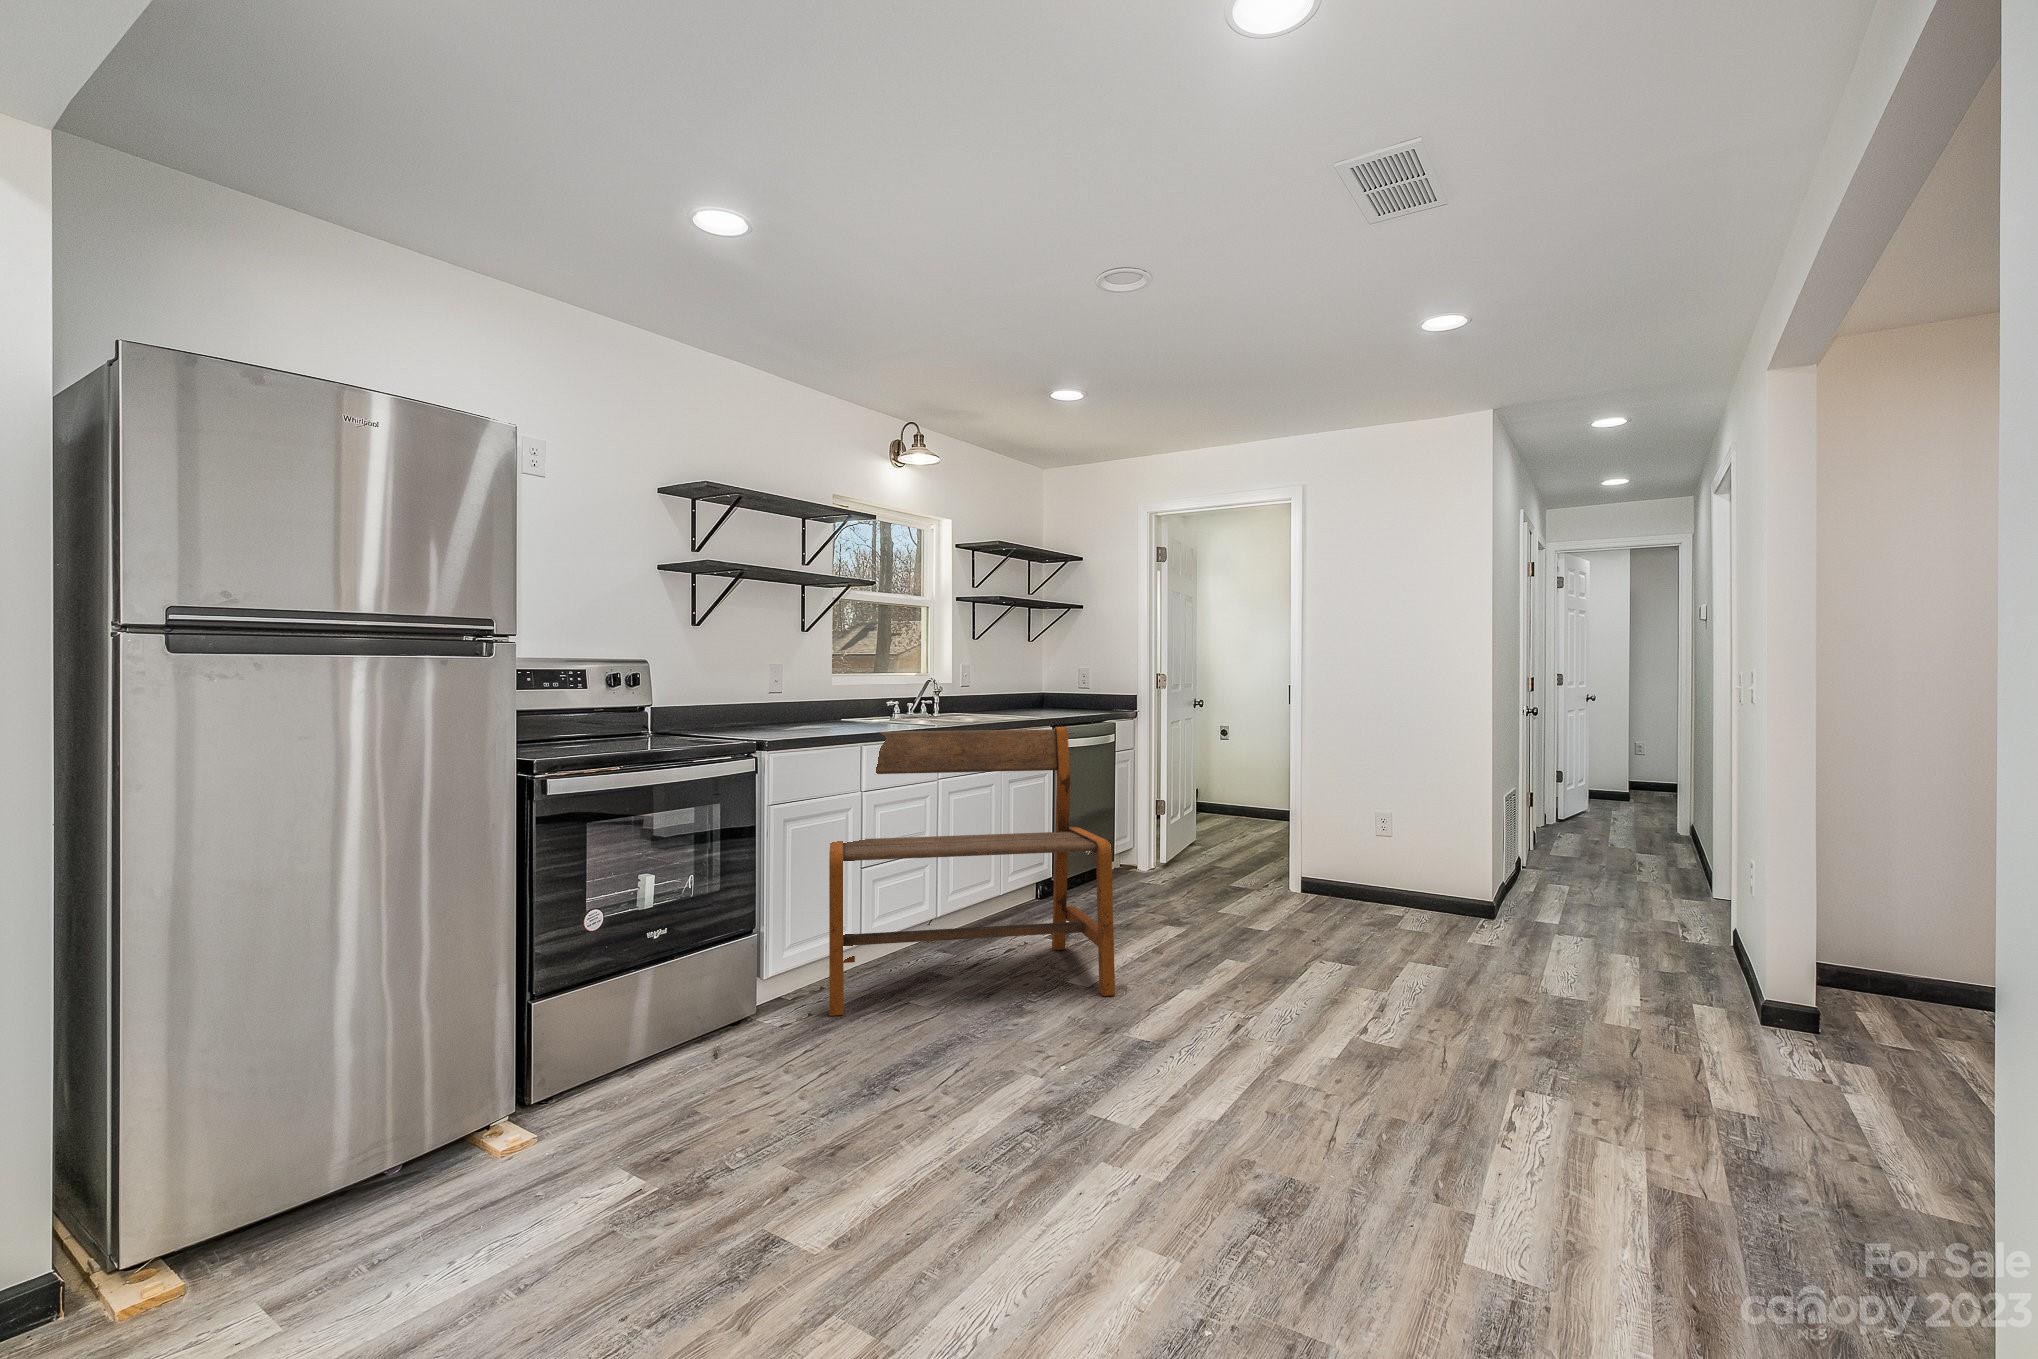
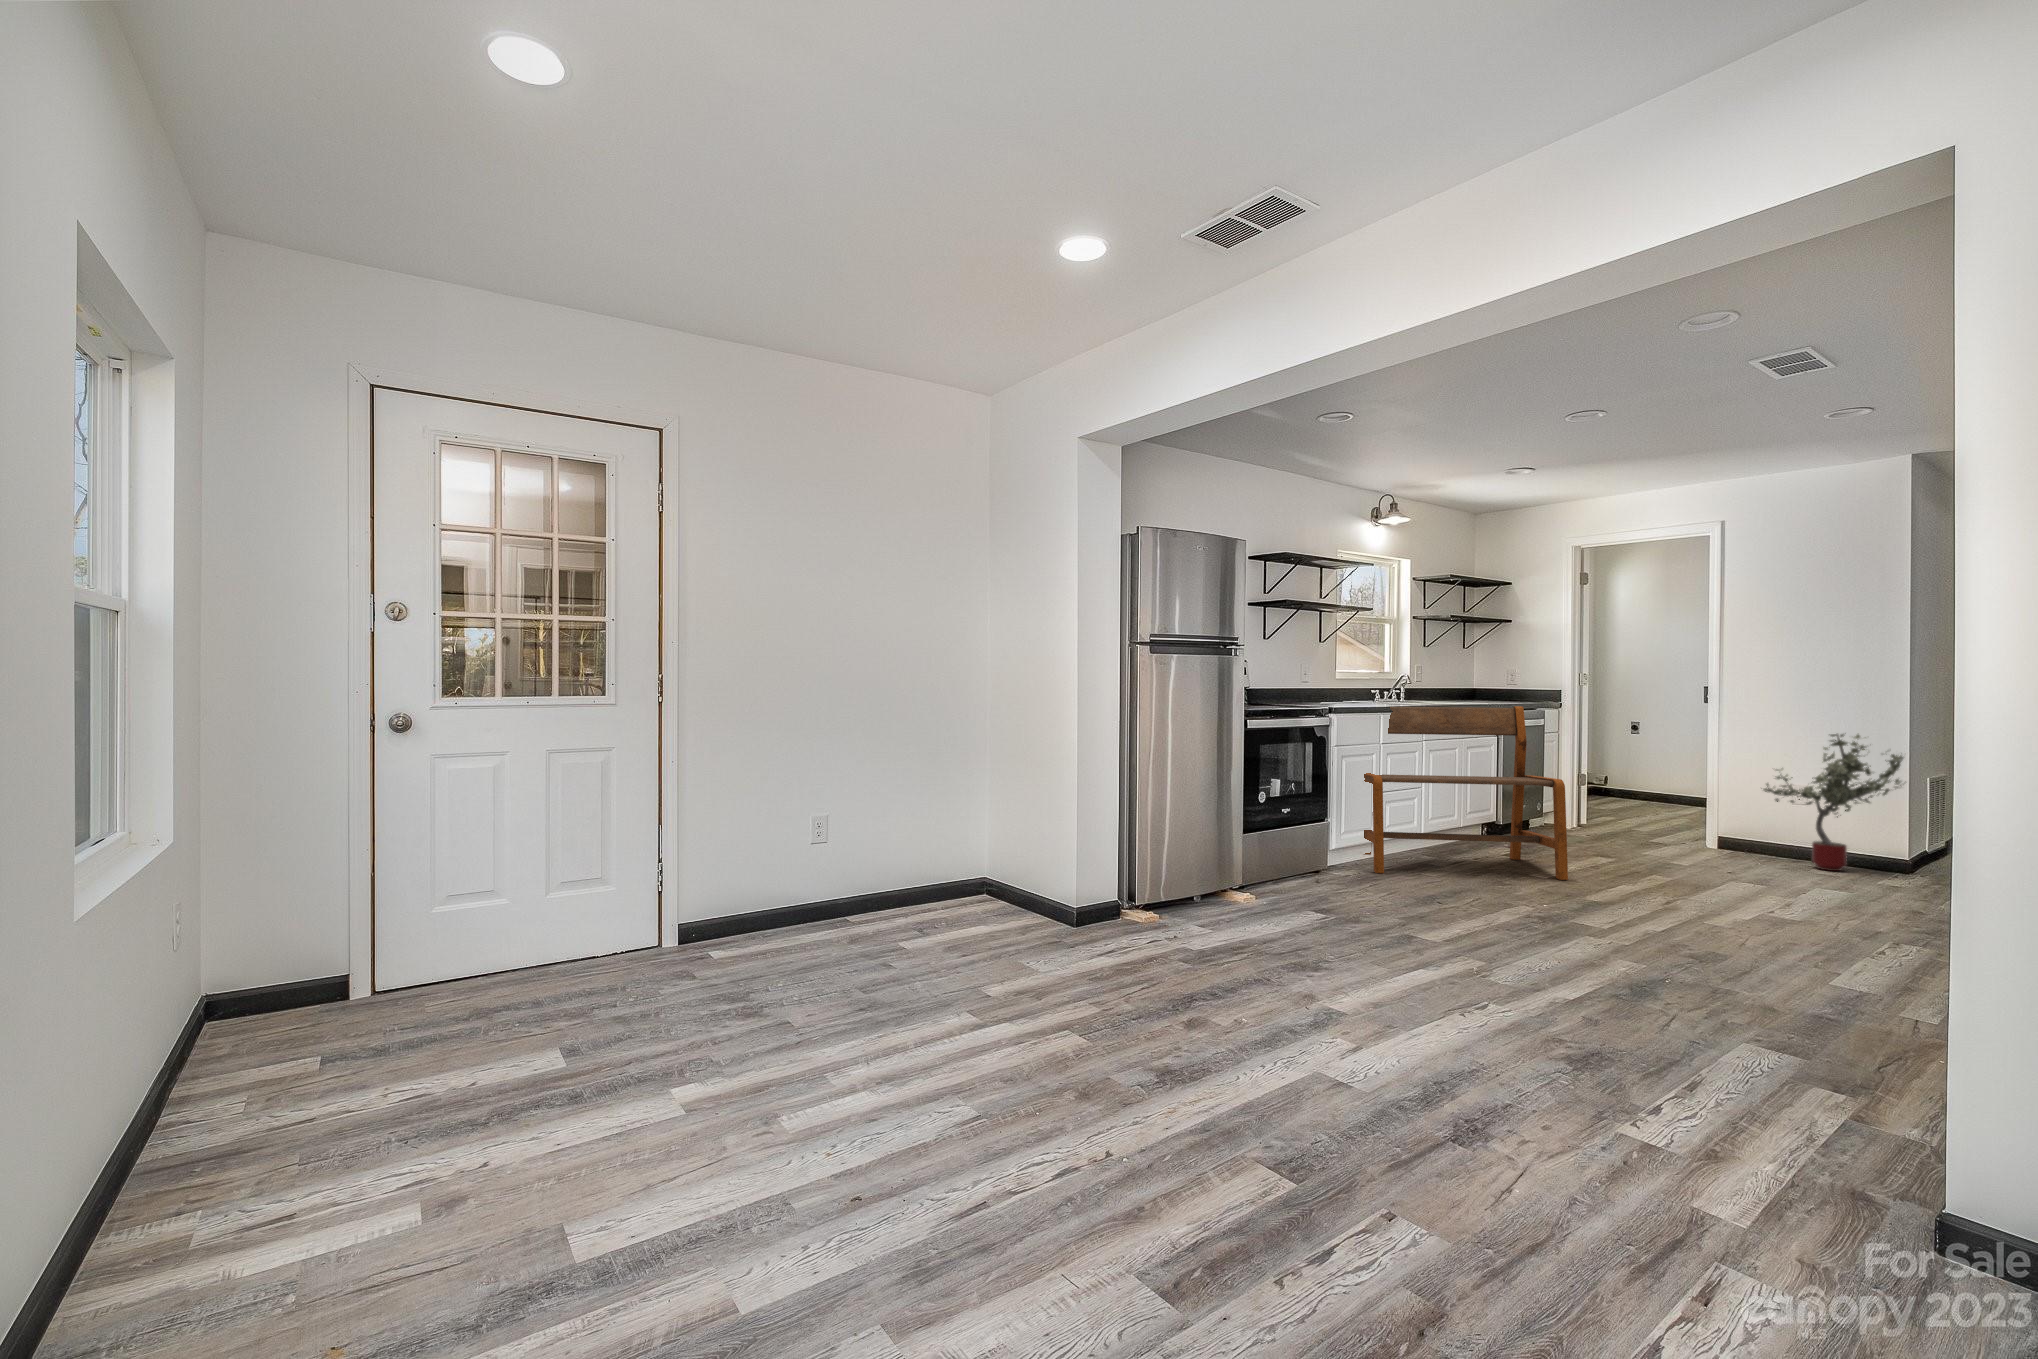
potted tree: none [1348,751,1502,929] -> present [1763,733,1904,871]

